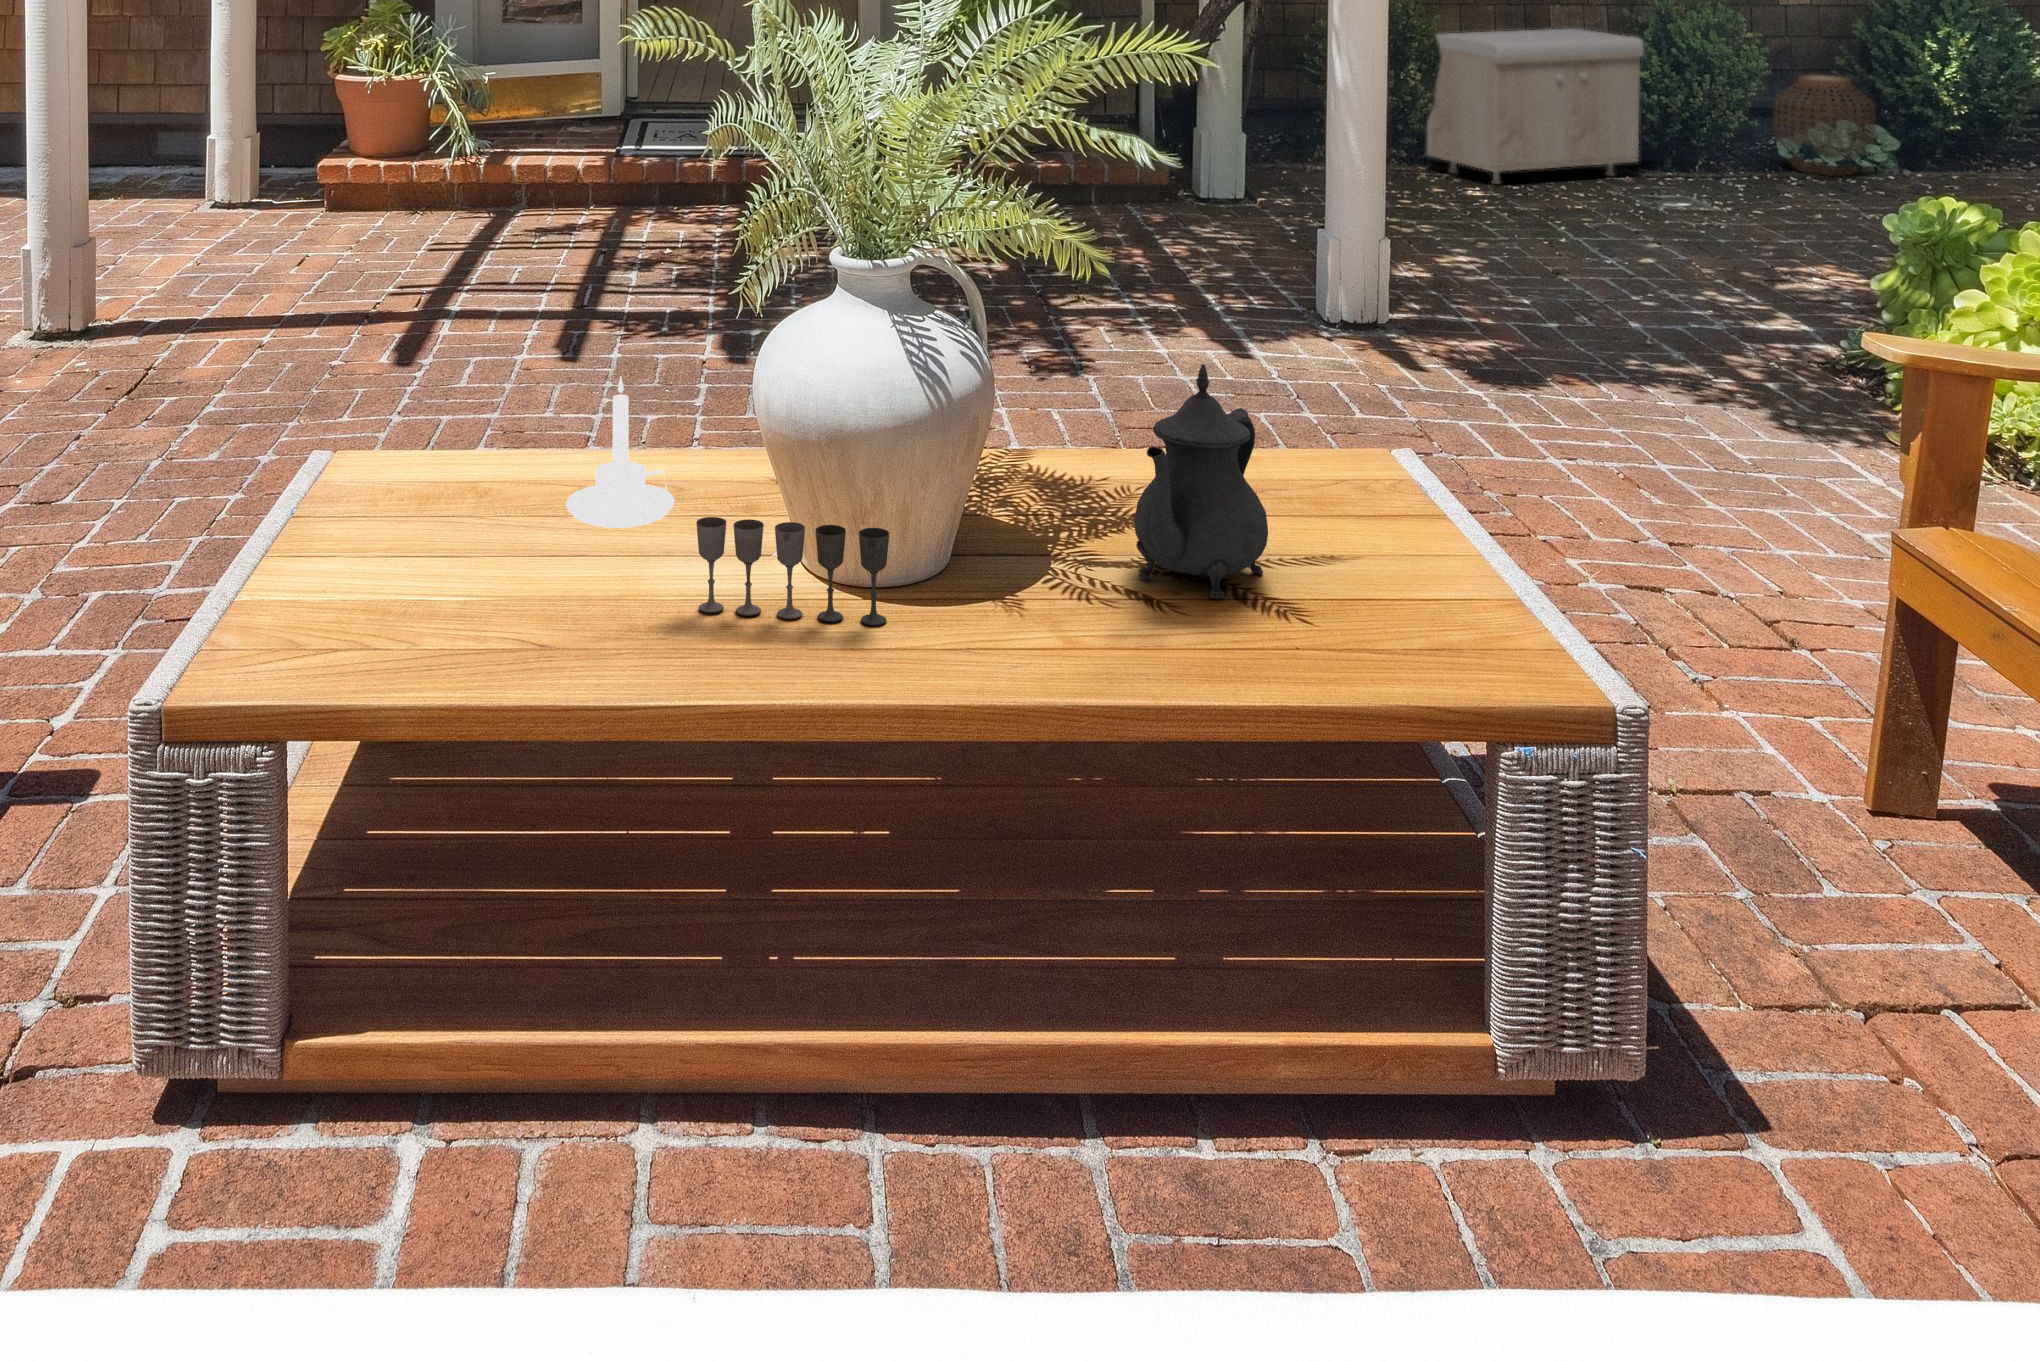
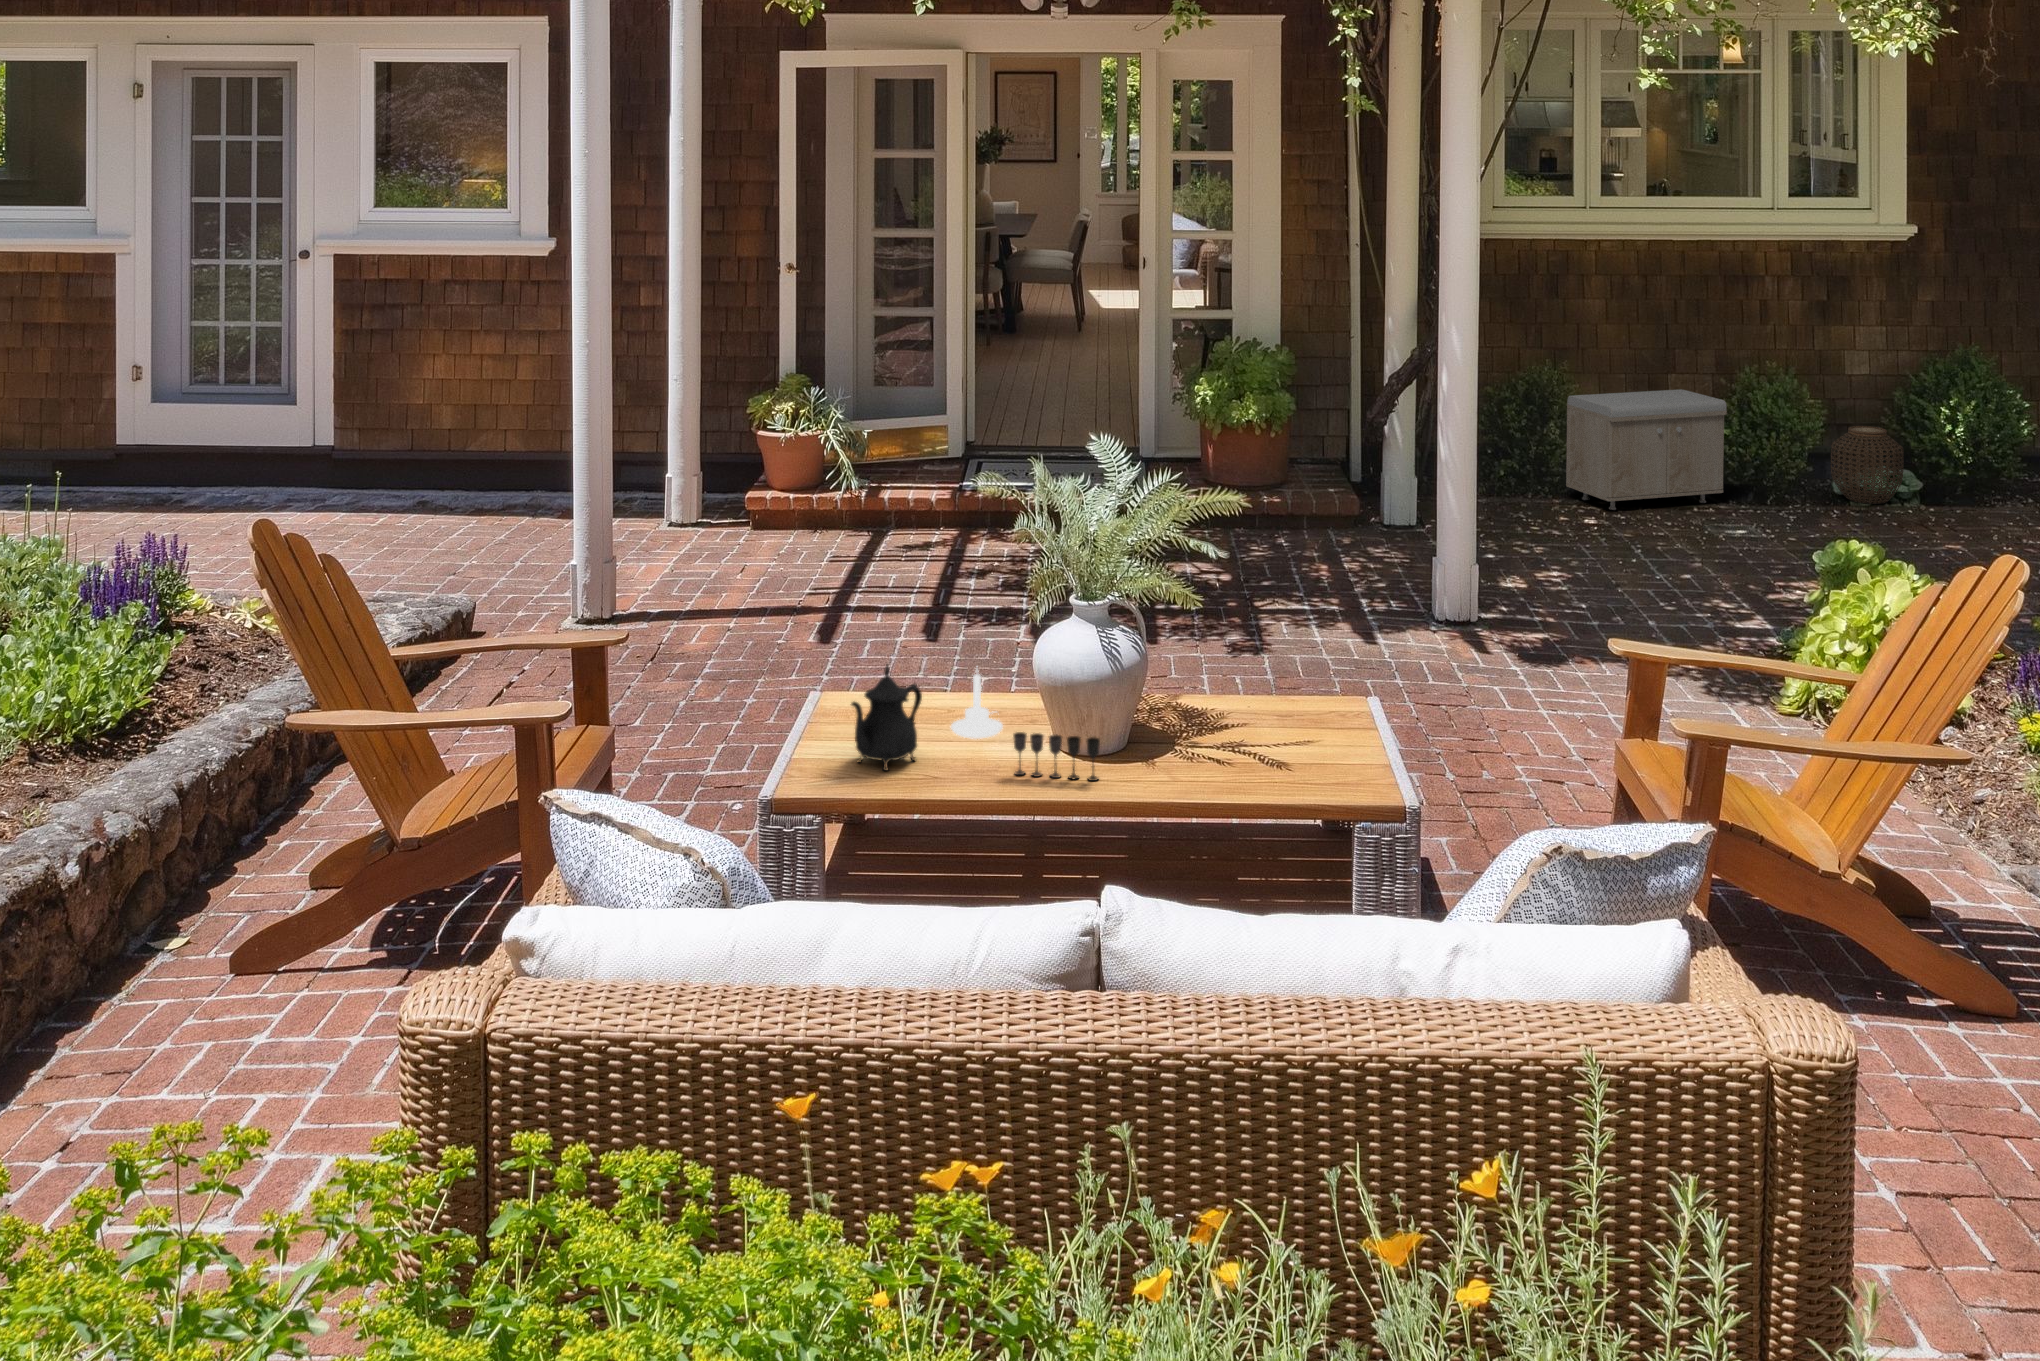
teapot: present [1134,364,1268,599] -> present [851,665,922,771]

